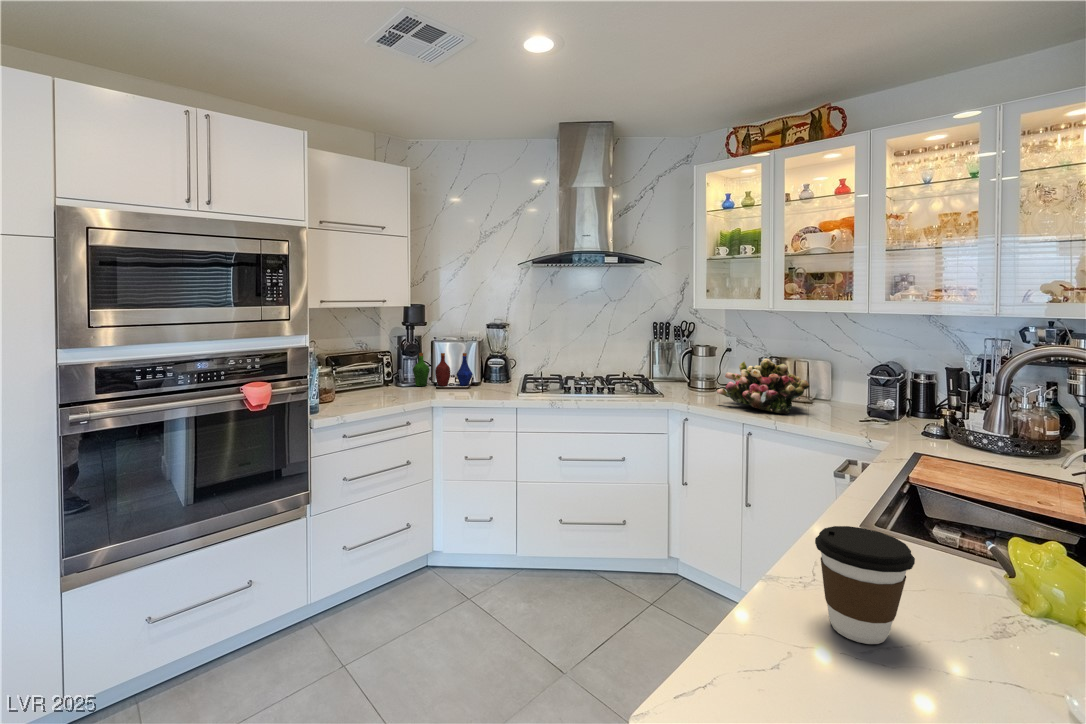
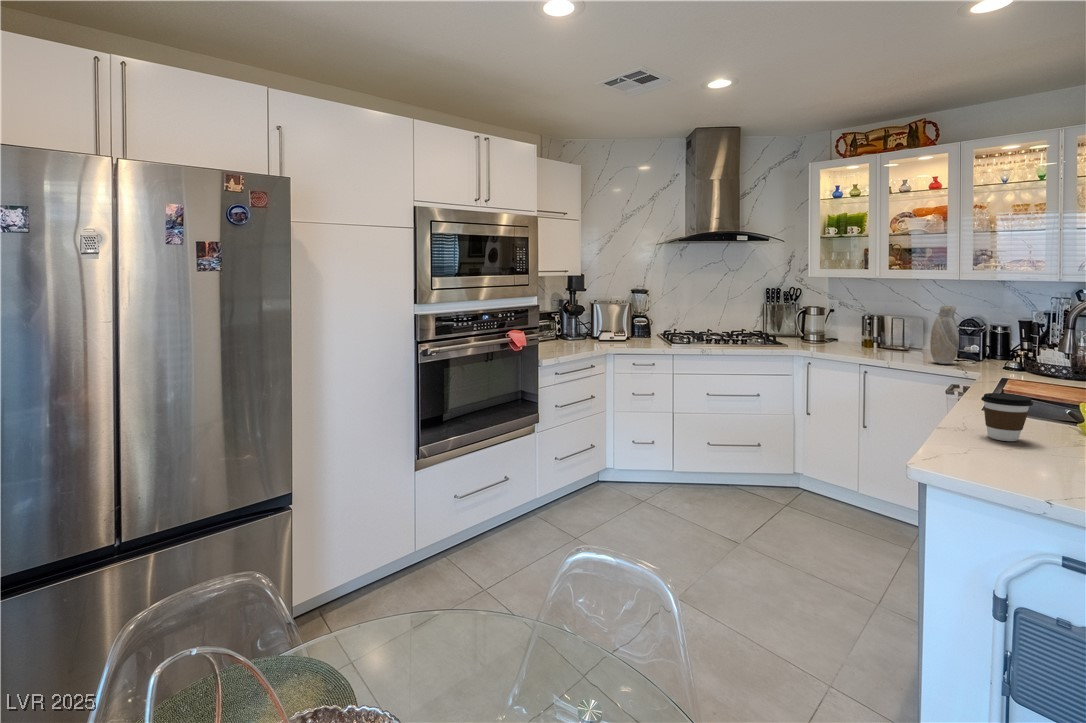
vase: none [828,346,864,426] -> present [930,306,959,364]
bottle: present [413,353,473,386] -> none [592,319,635,345]
flower arrangement: present [717,358,809,414] -> none [836,317,912,357]

